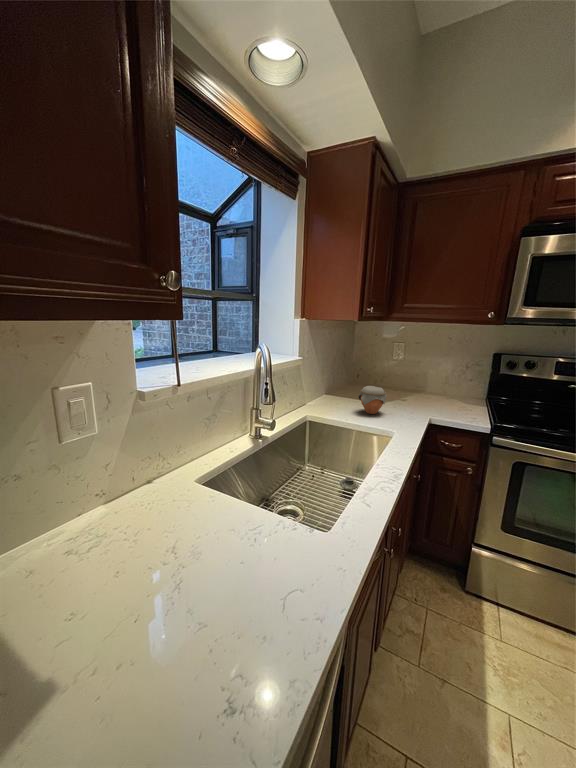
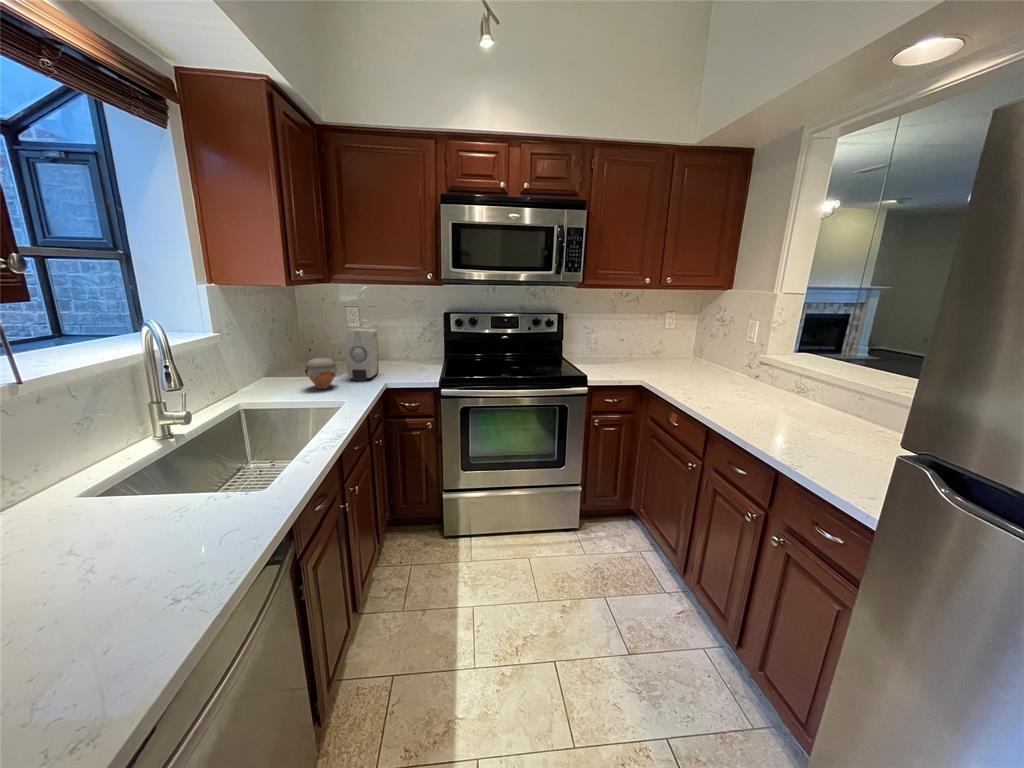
soap dispenser: none [393,363,425,412] -> present [346,329,379,381]

